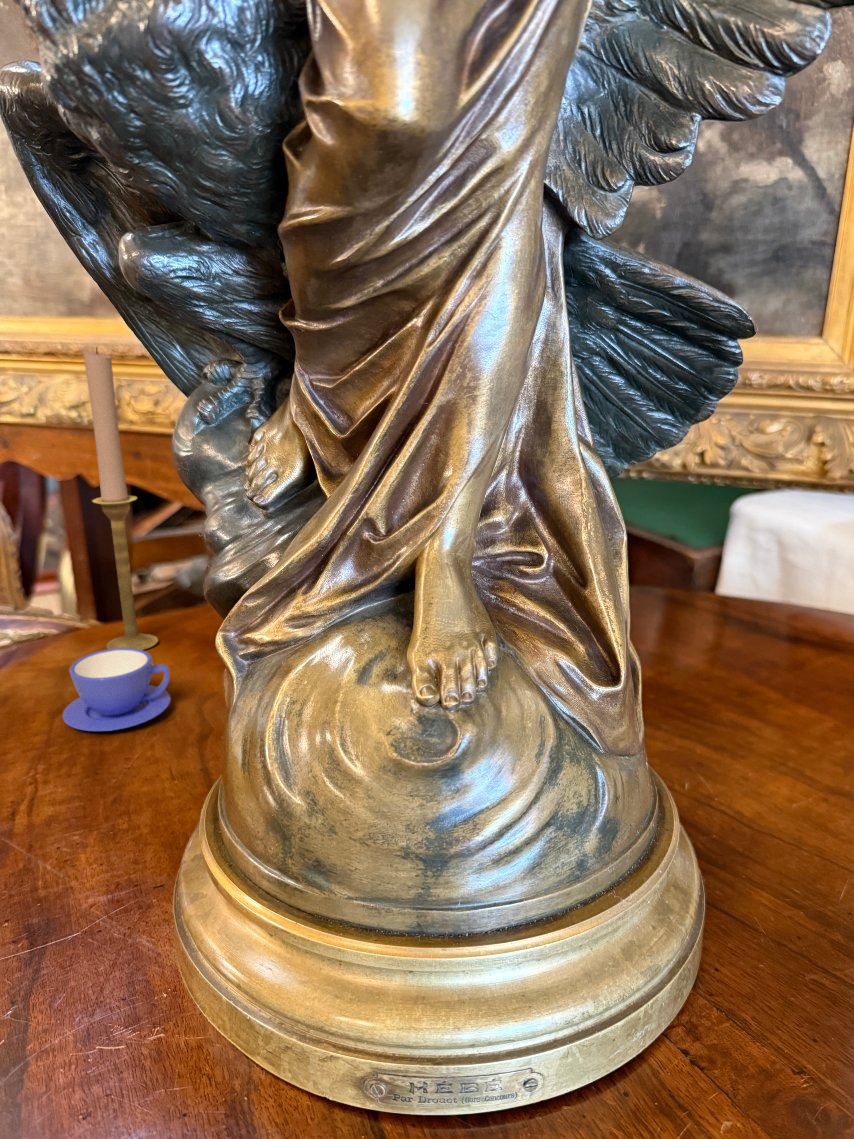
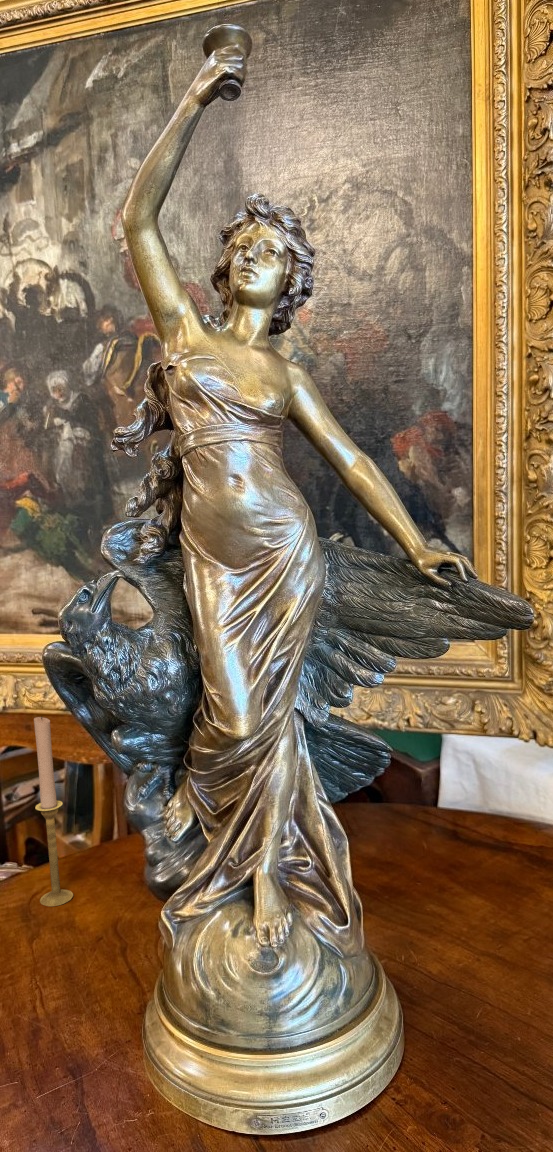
teacup: present [63,648,171,731] -> none [39,909,101,966]

